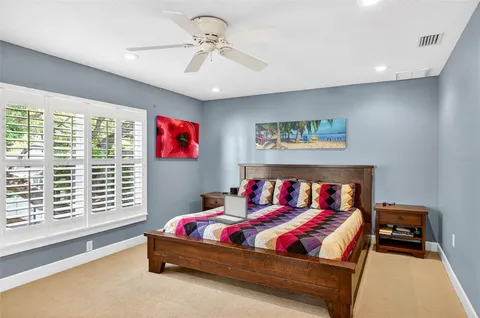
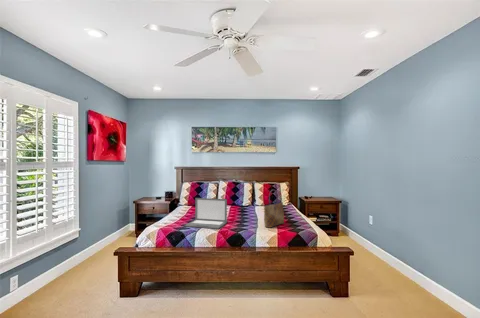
tote bag: none [273,189,304,229] -> present [264,190,284,228]

